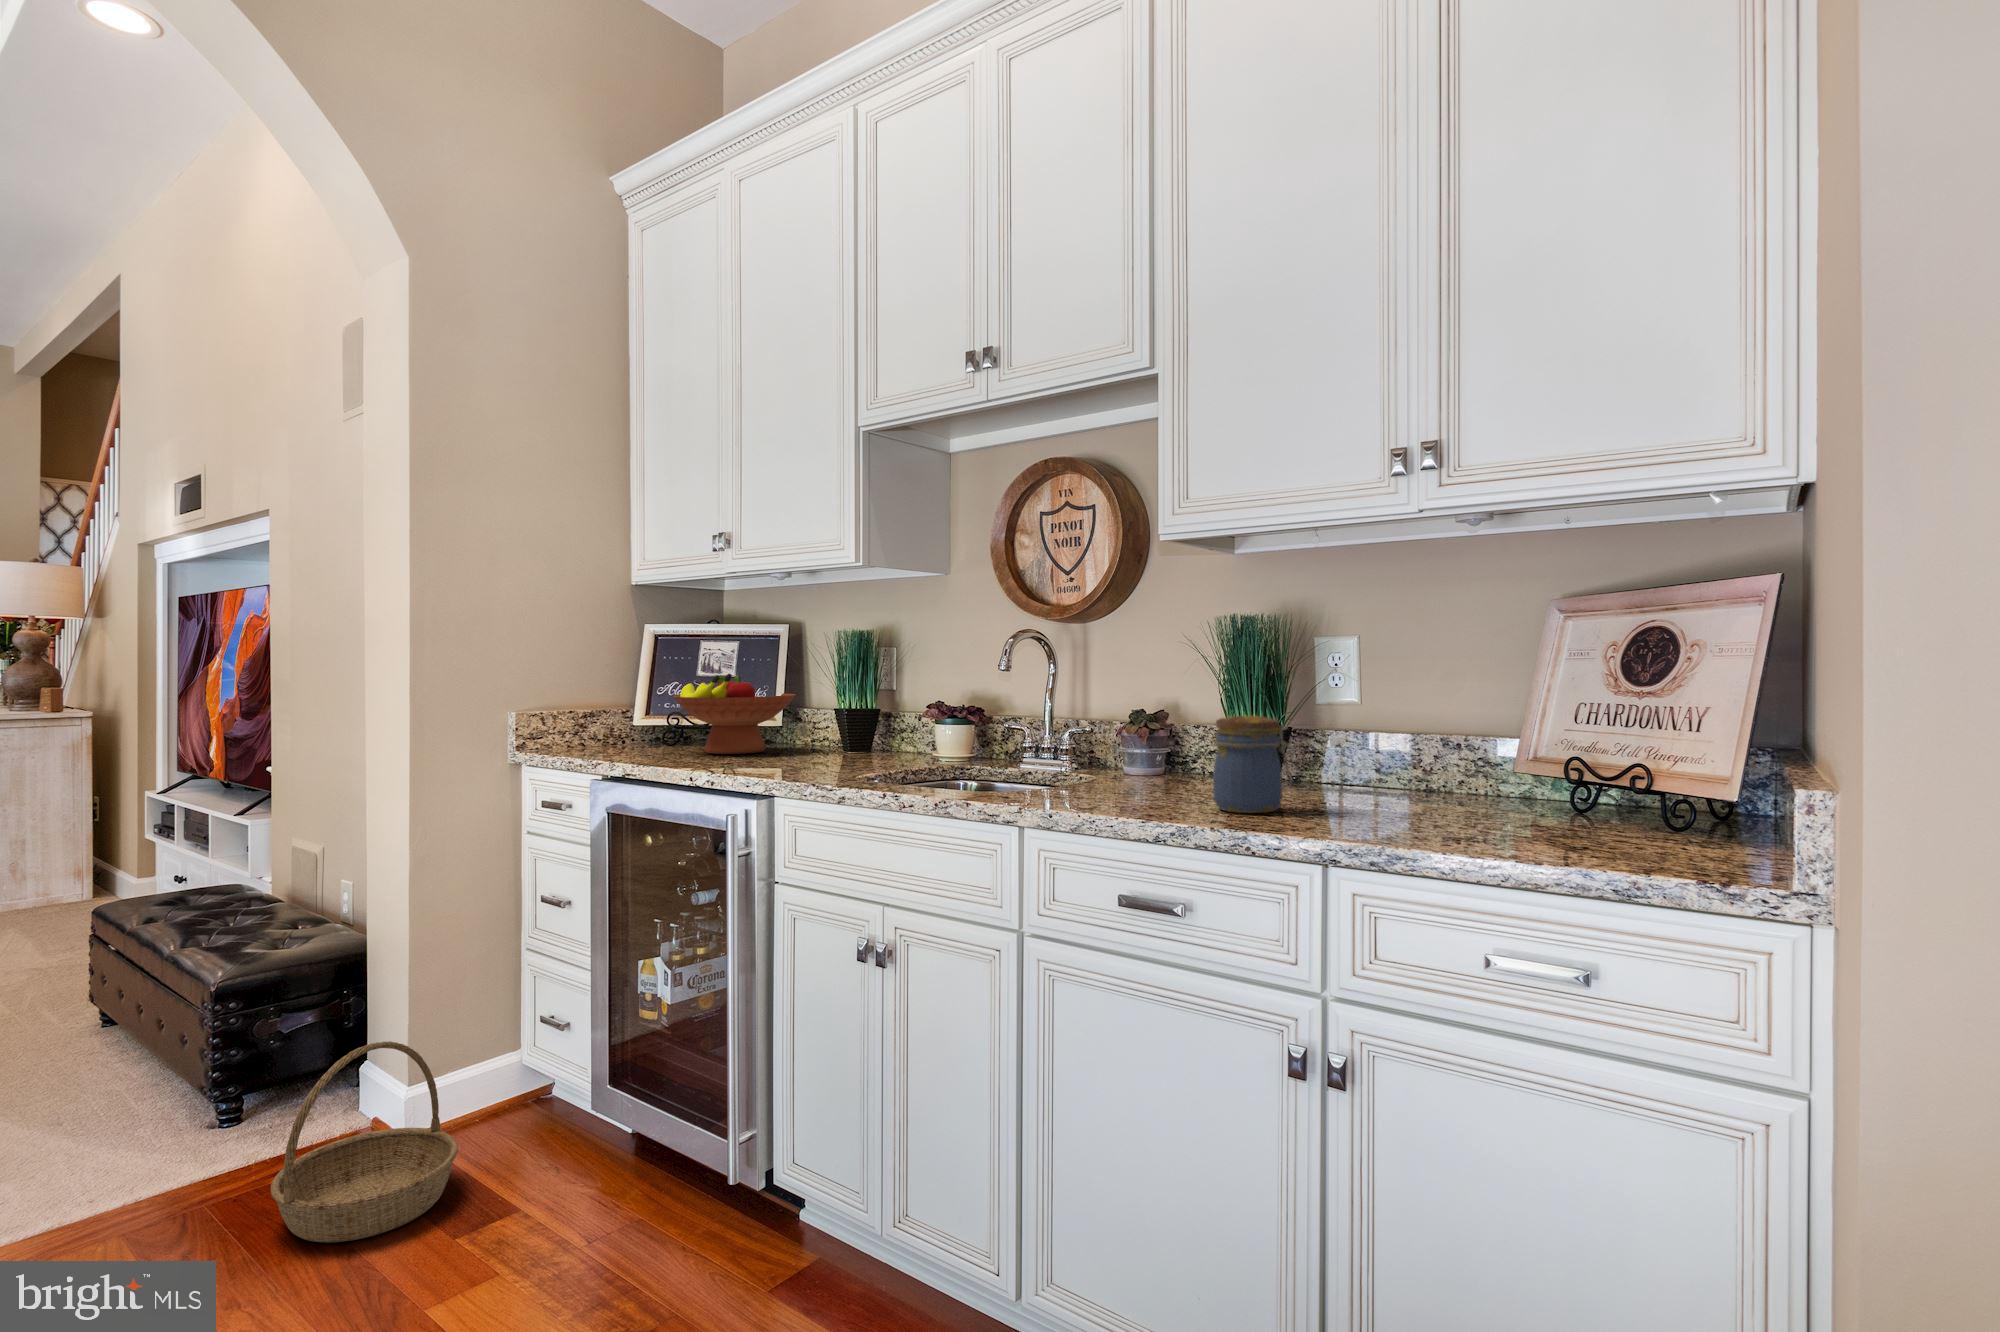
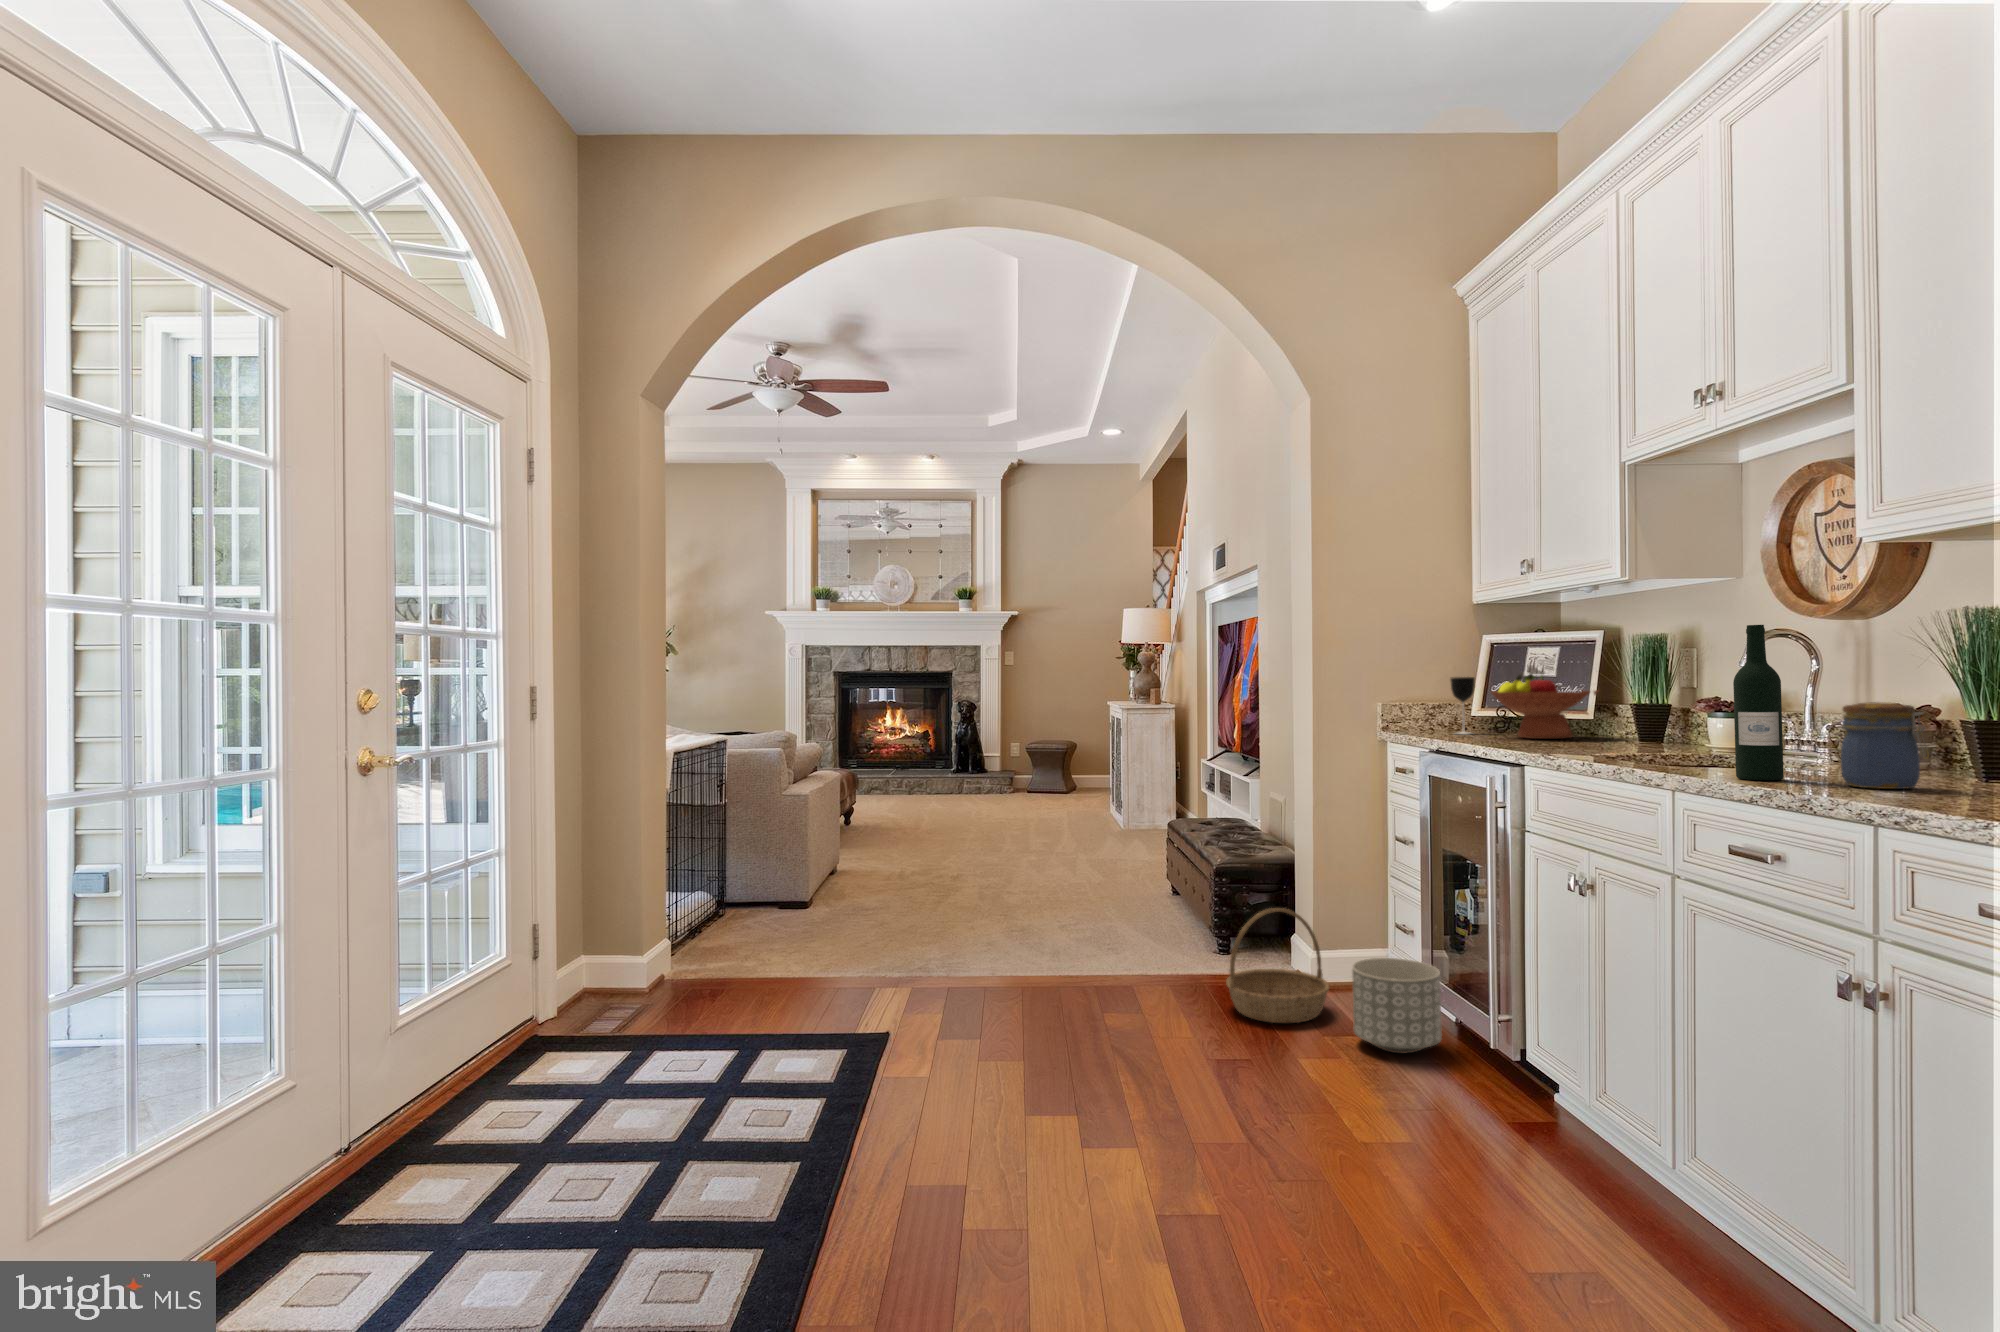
wine bottle: none [1103,624,1149,810] -> present [1733,625,1784,780]
wine glass: none [610,677,641,751] -> present [1451,677,1475,734]
planter: none [513,1075,642,1225] -> present [1352,958,1442,1053]

